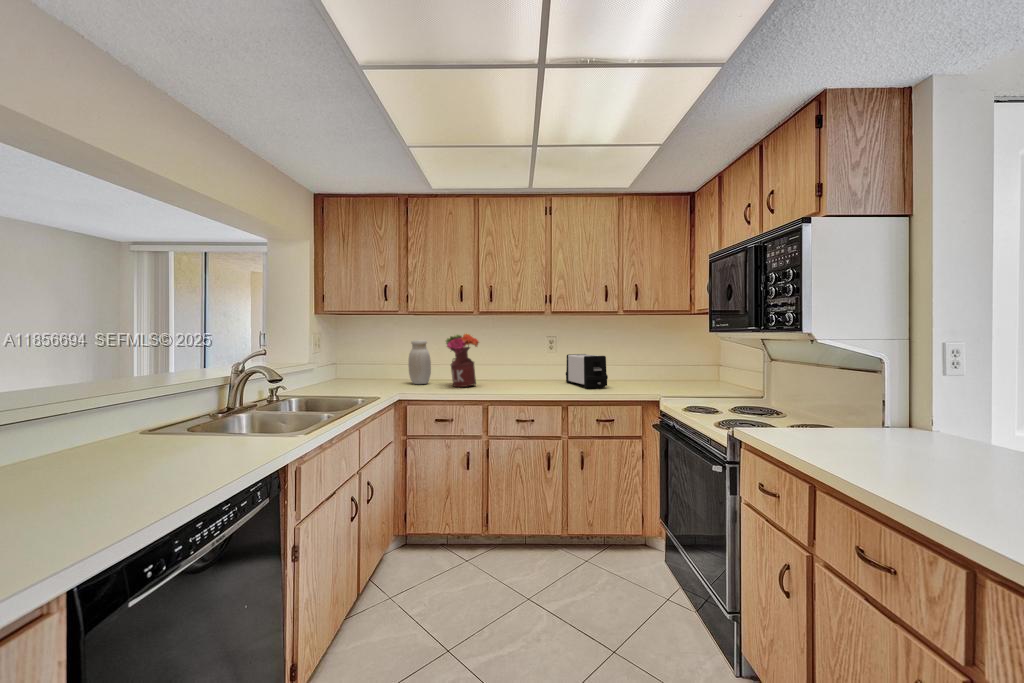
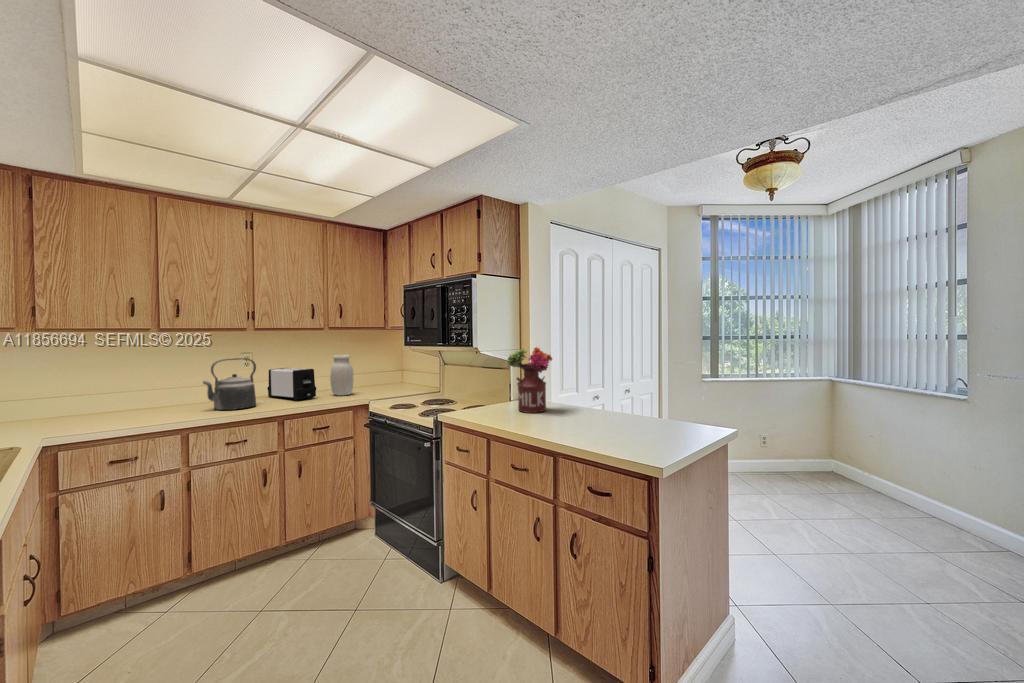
flower arrangement: present [446,334,479,387] -> present [508,347,552,413]
jar: present [408,340,431,384] -> present [330,355,354,395]
kettle: none [506,341,550,390] -> present [203,358,256,410]

